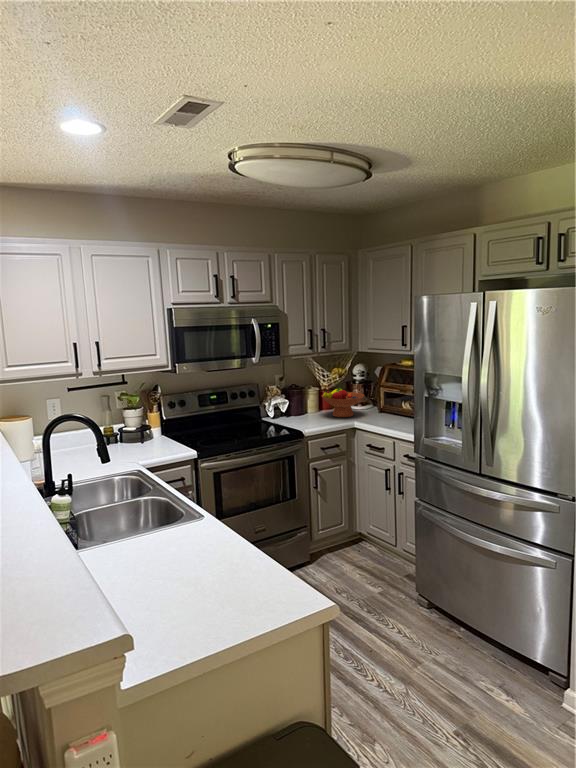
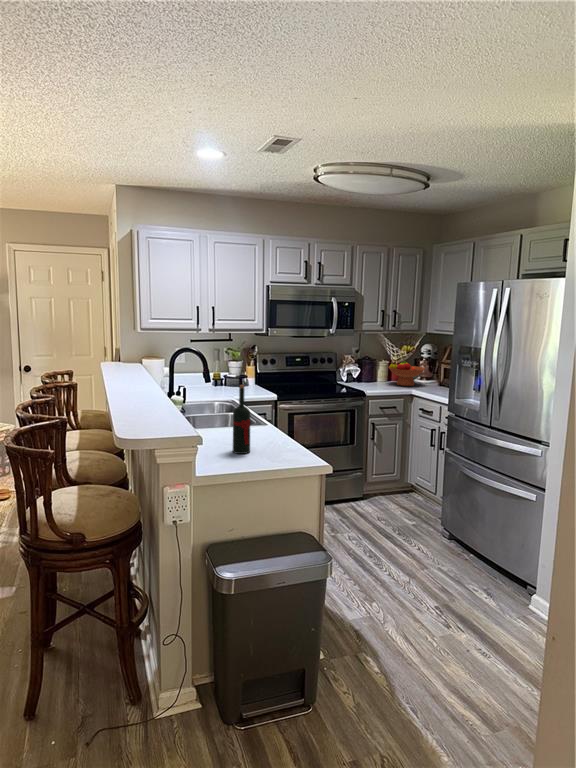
wine bottle: none [164,493,198,610] -> present [233,385,250,454]

